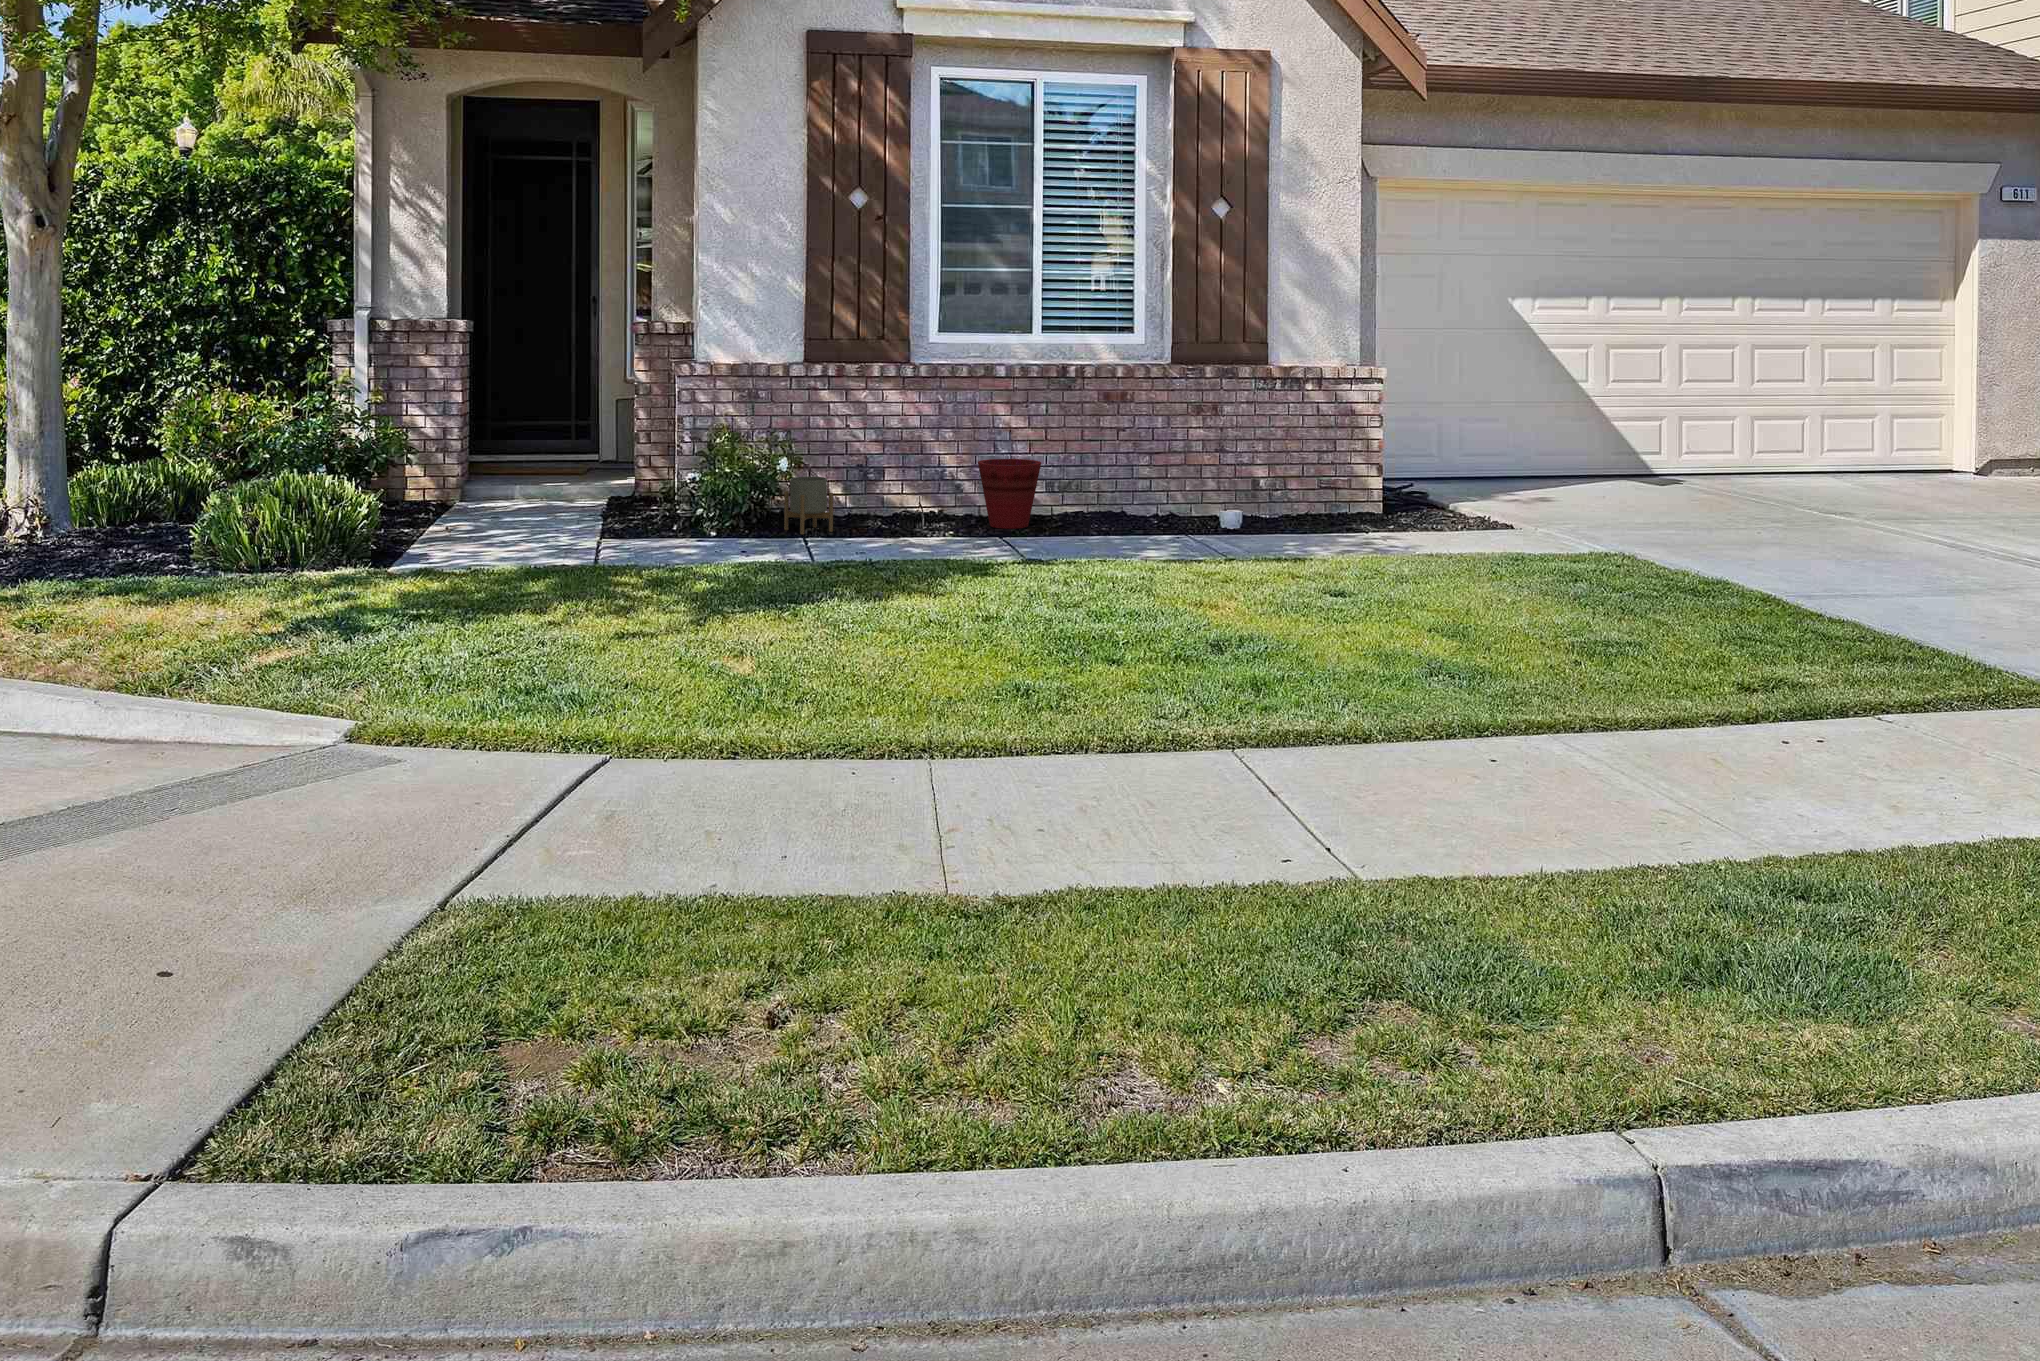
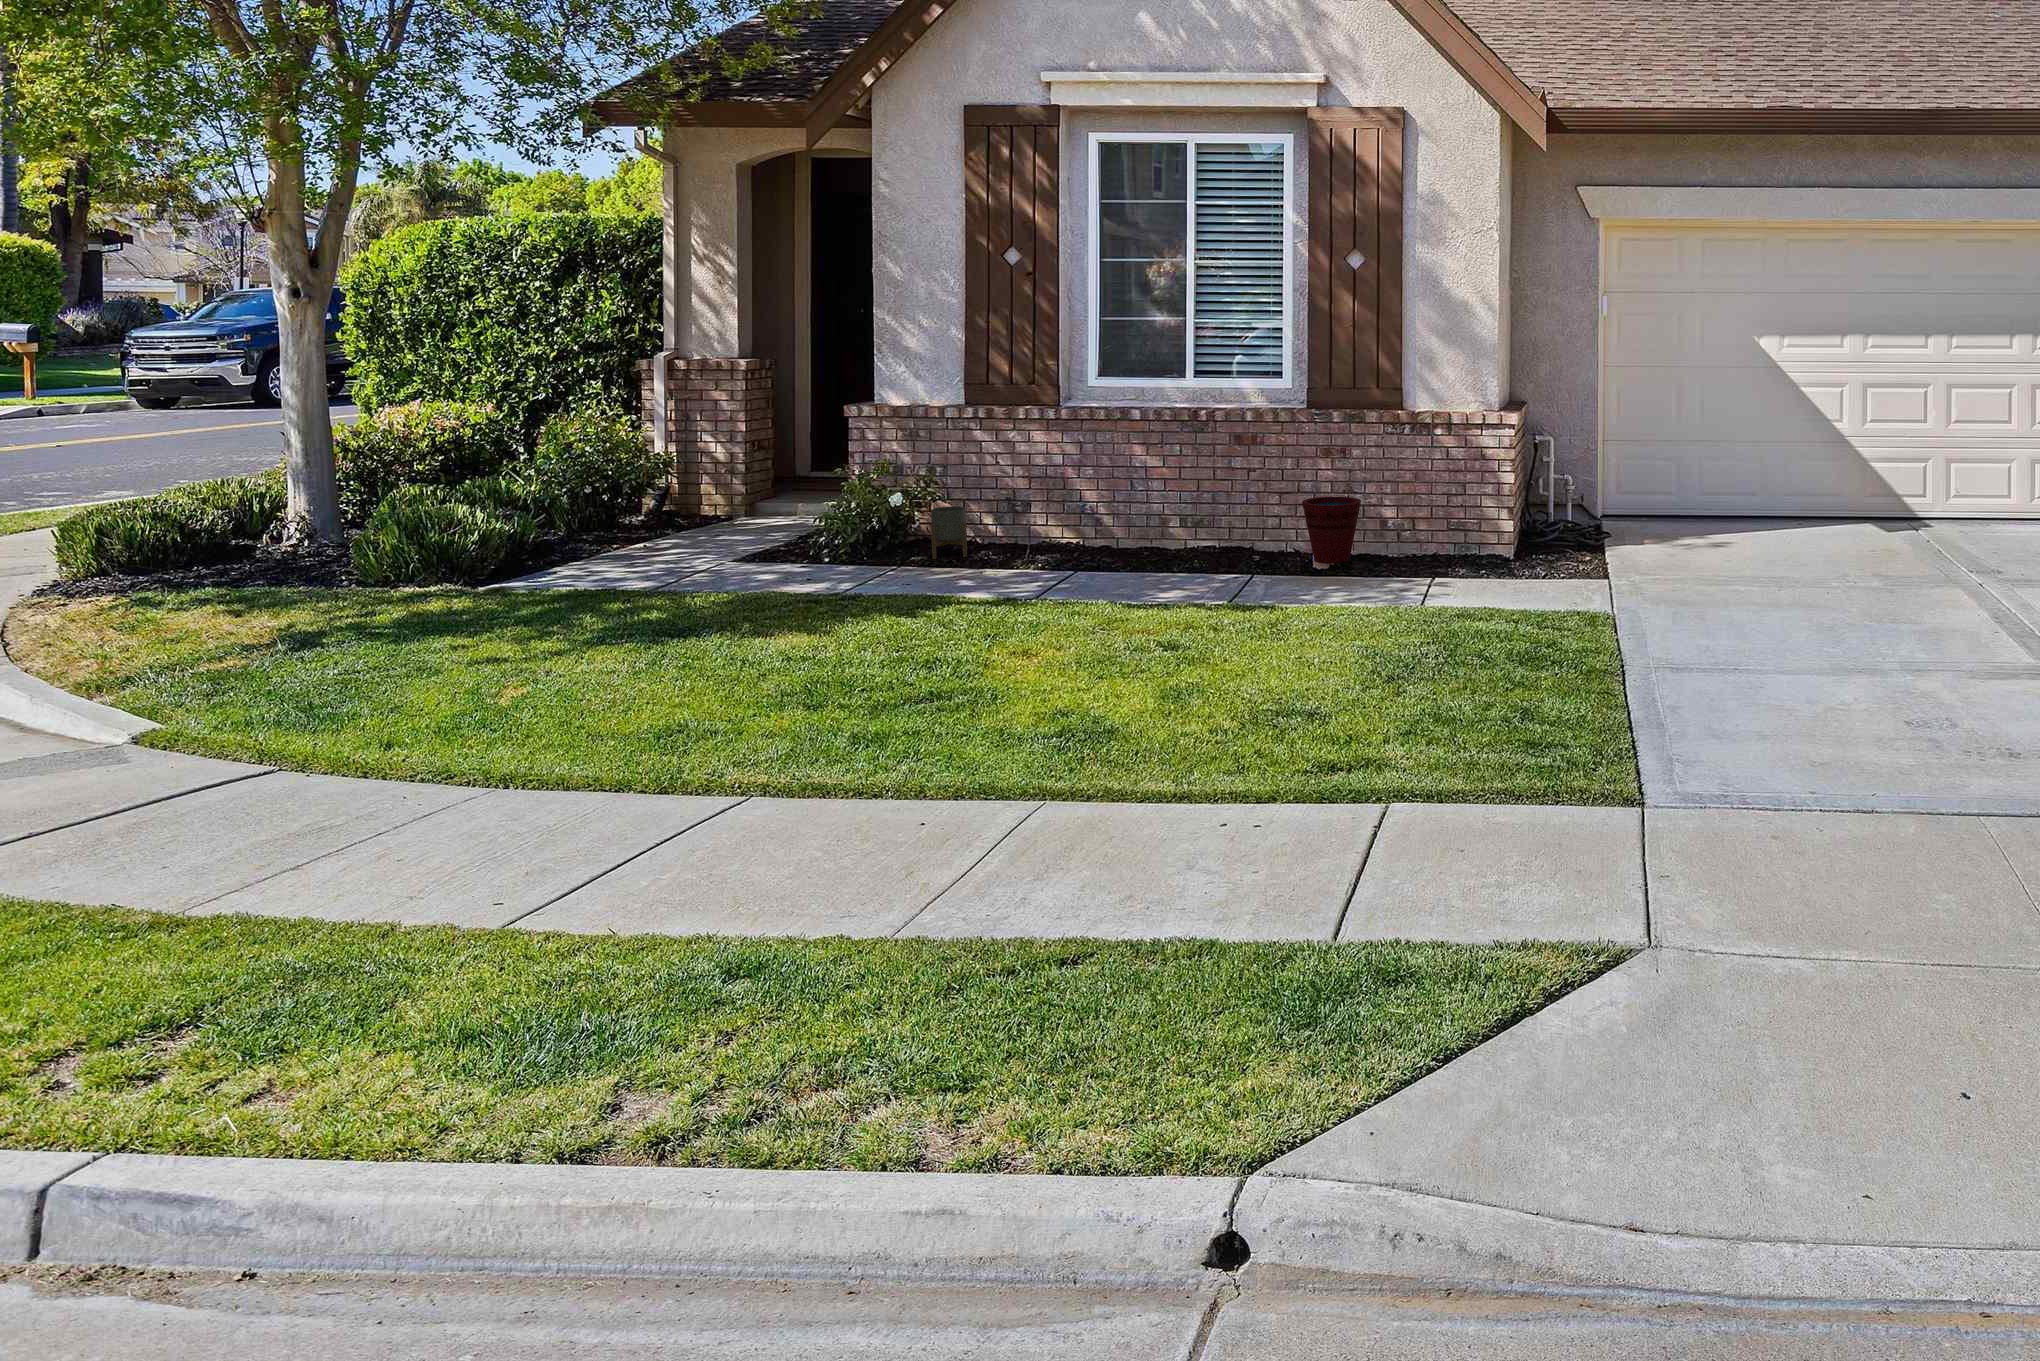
bucket: present [978,459,1041,529] -> present [1302,497,1361,563]

